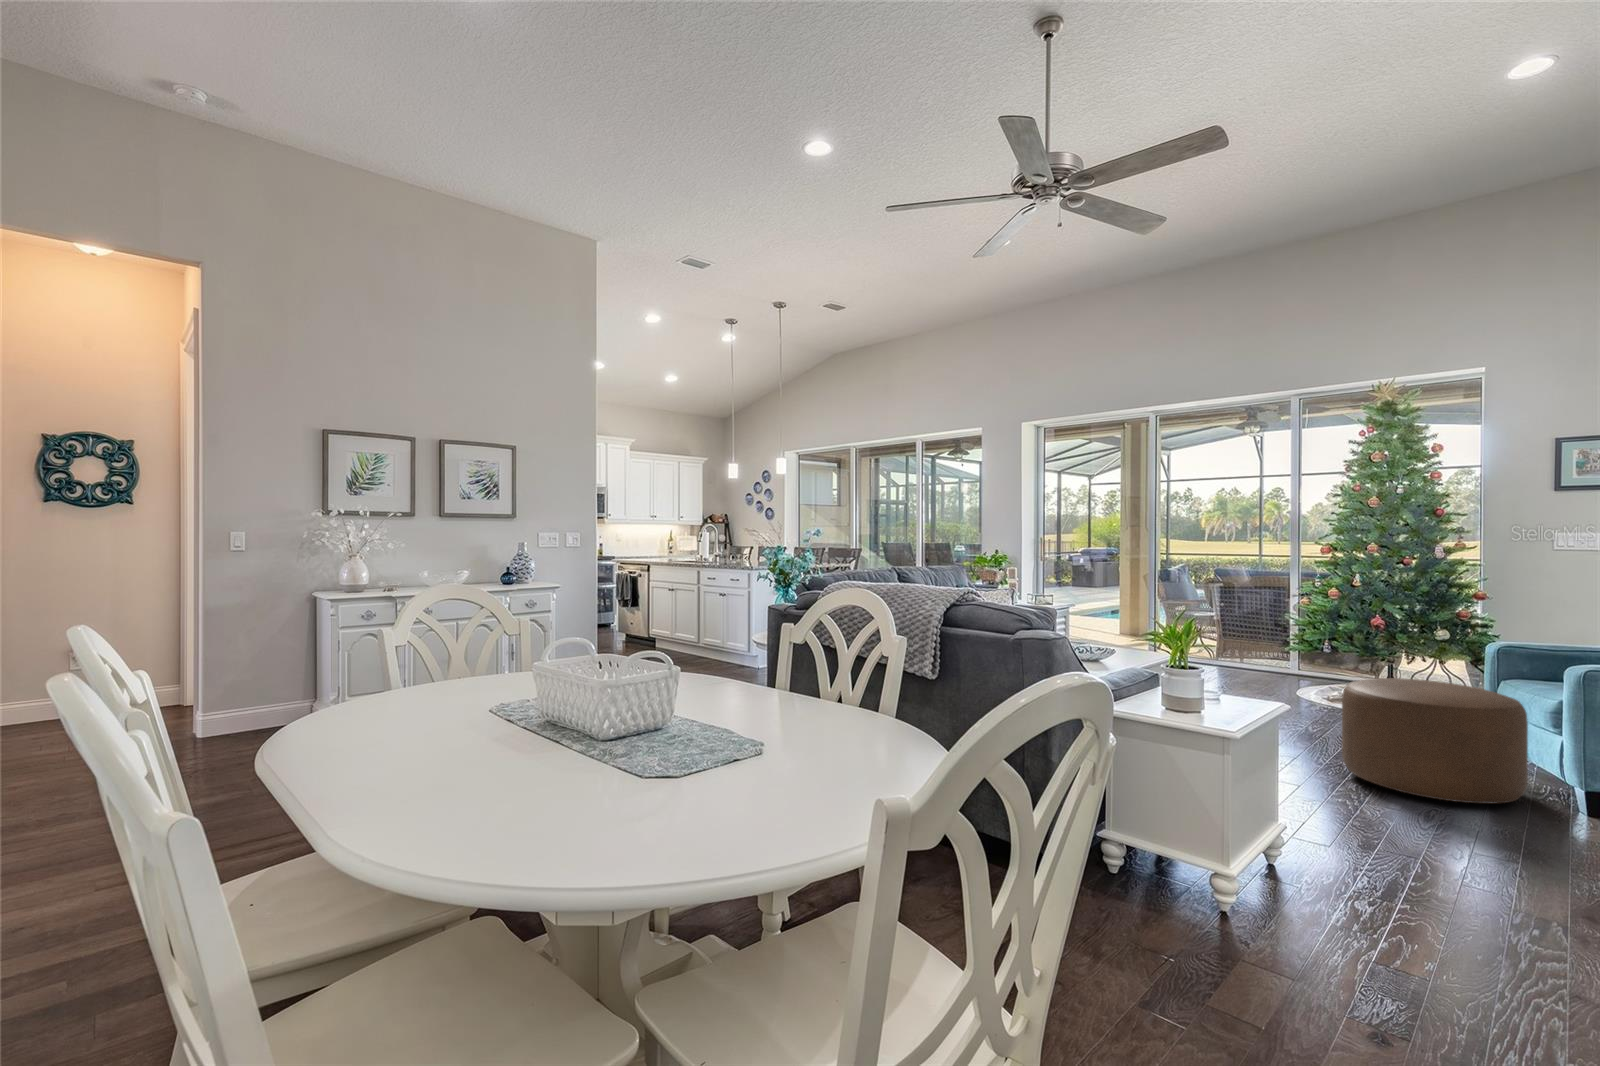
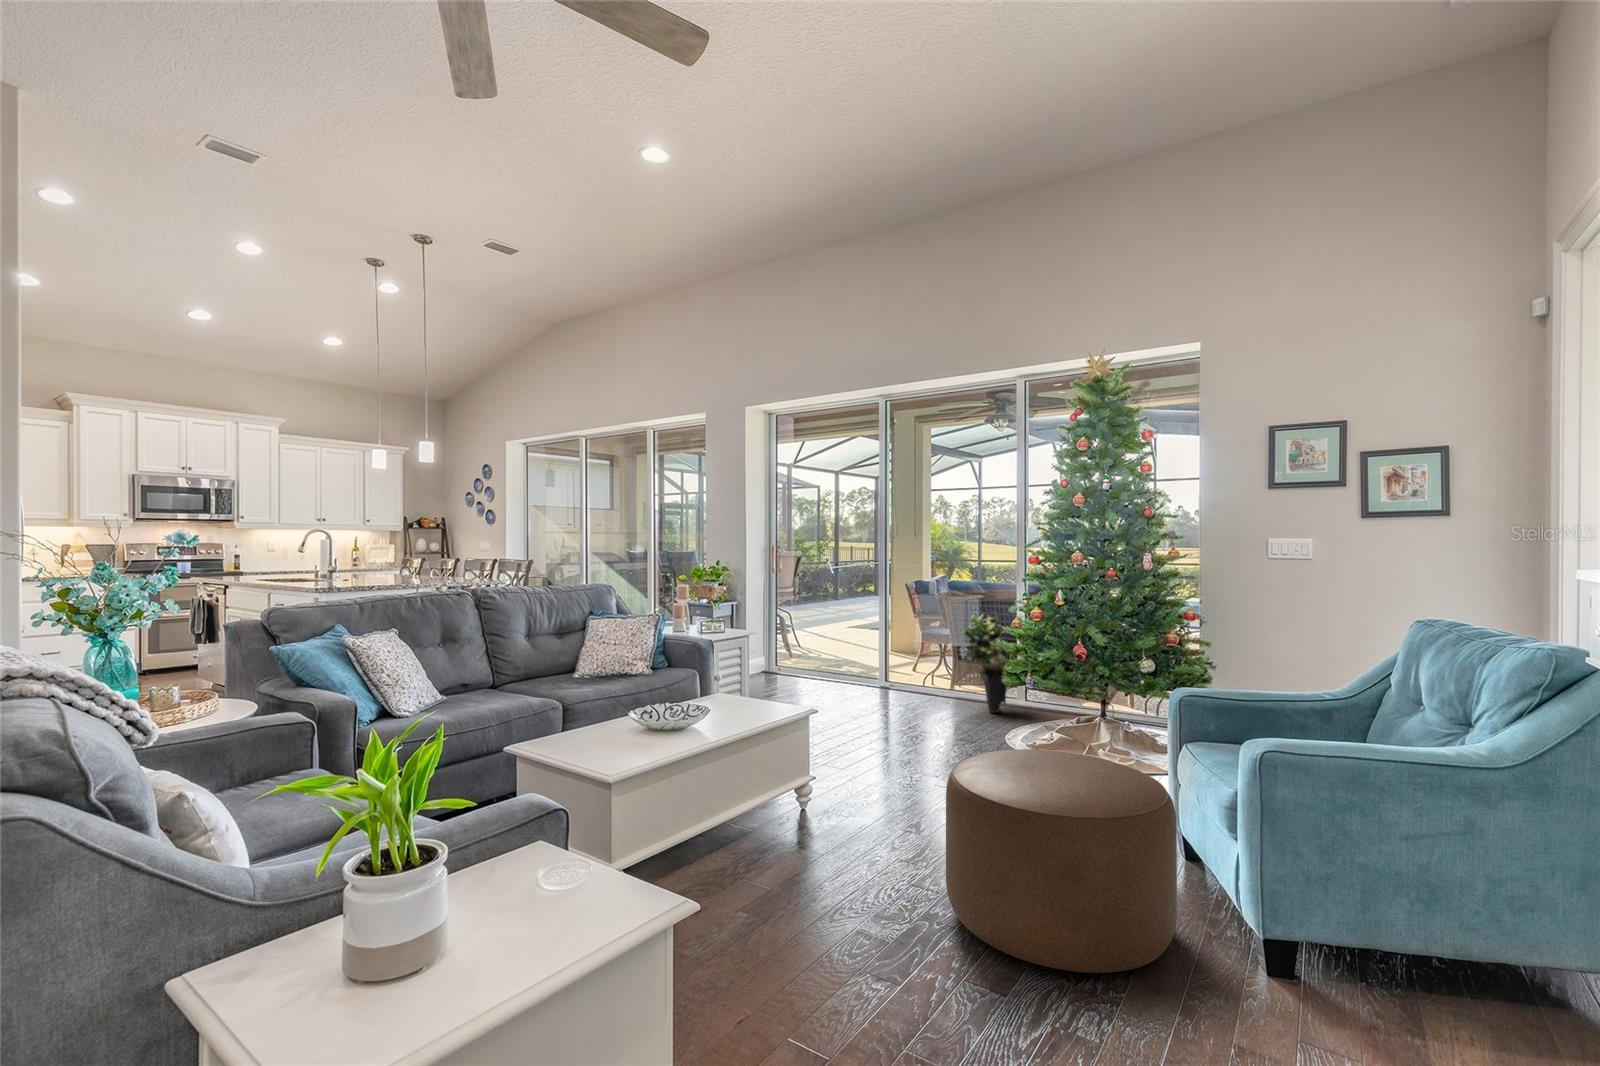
potted plant: none [1245,596,1300,678] -> present [962,615,1010,713]

